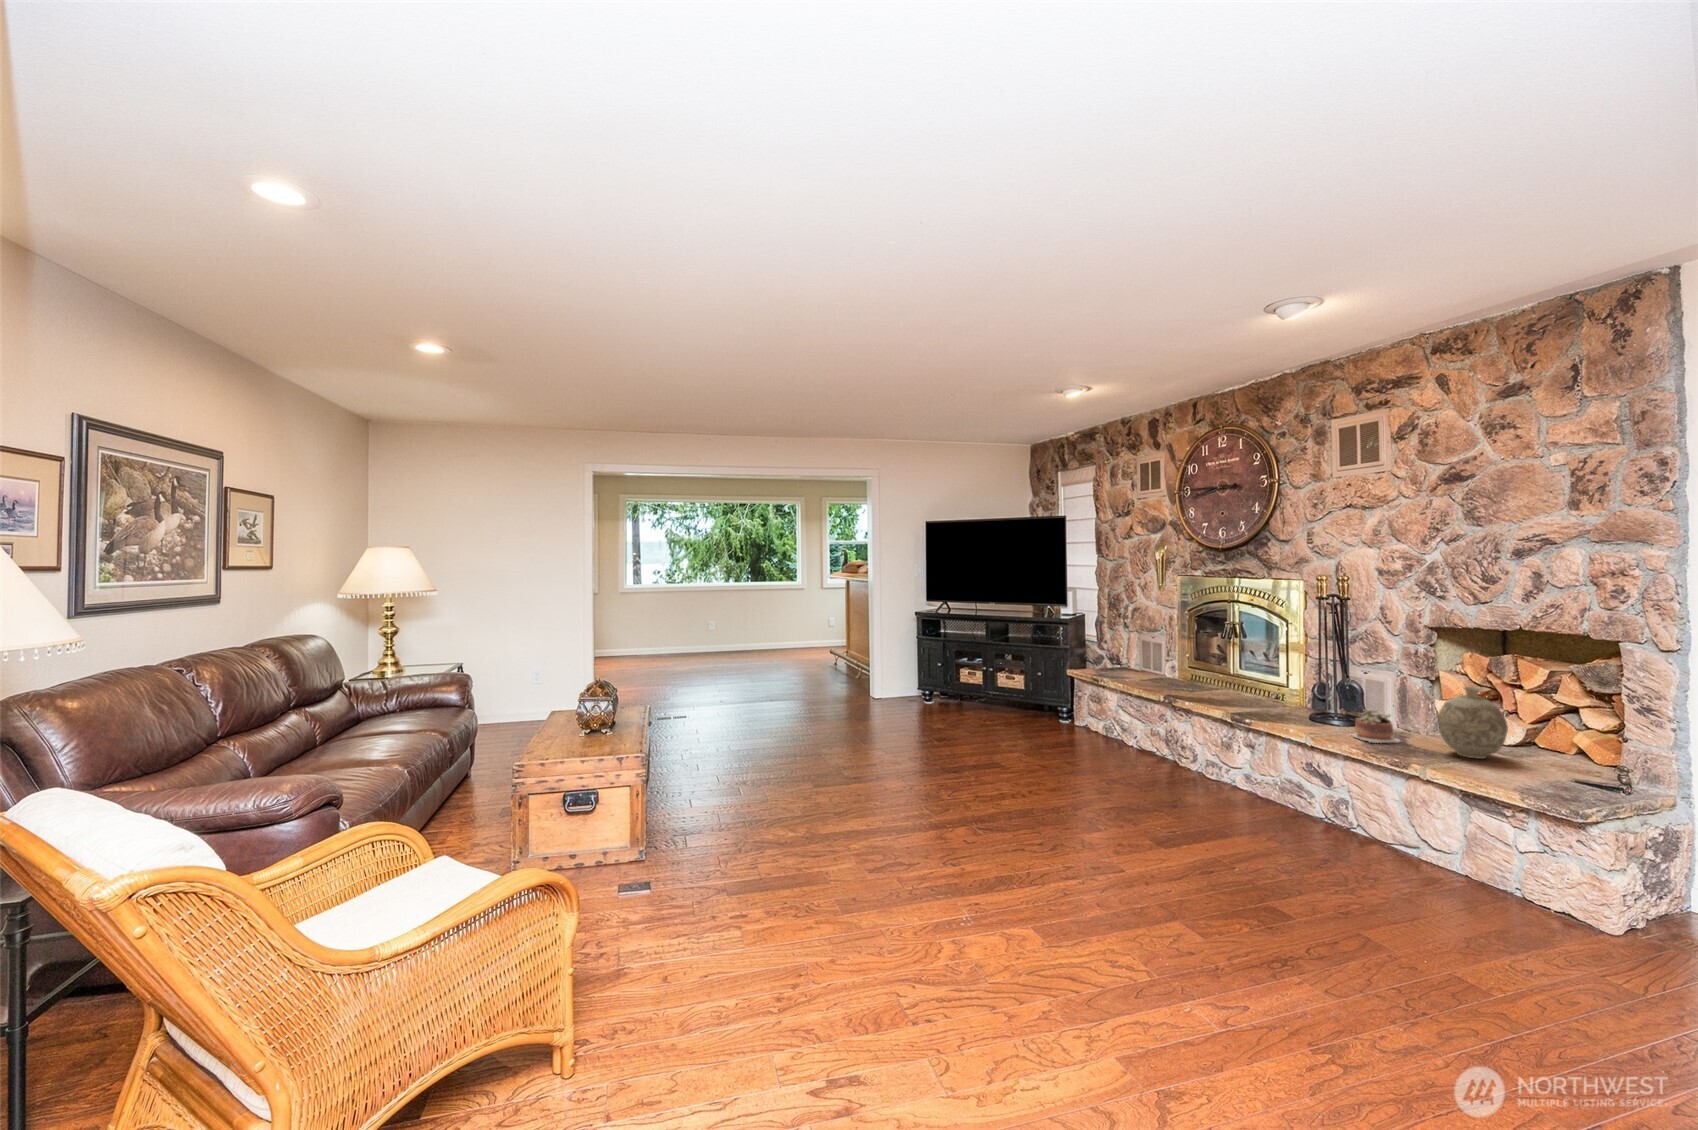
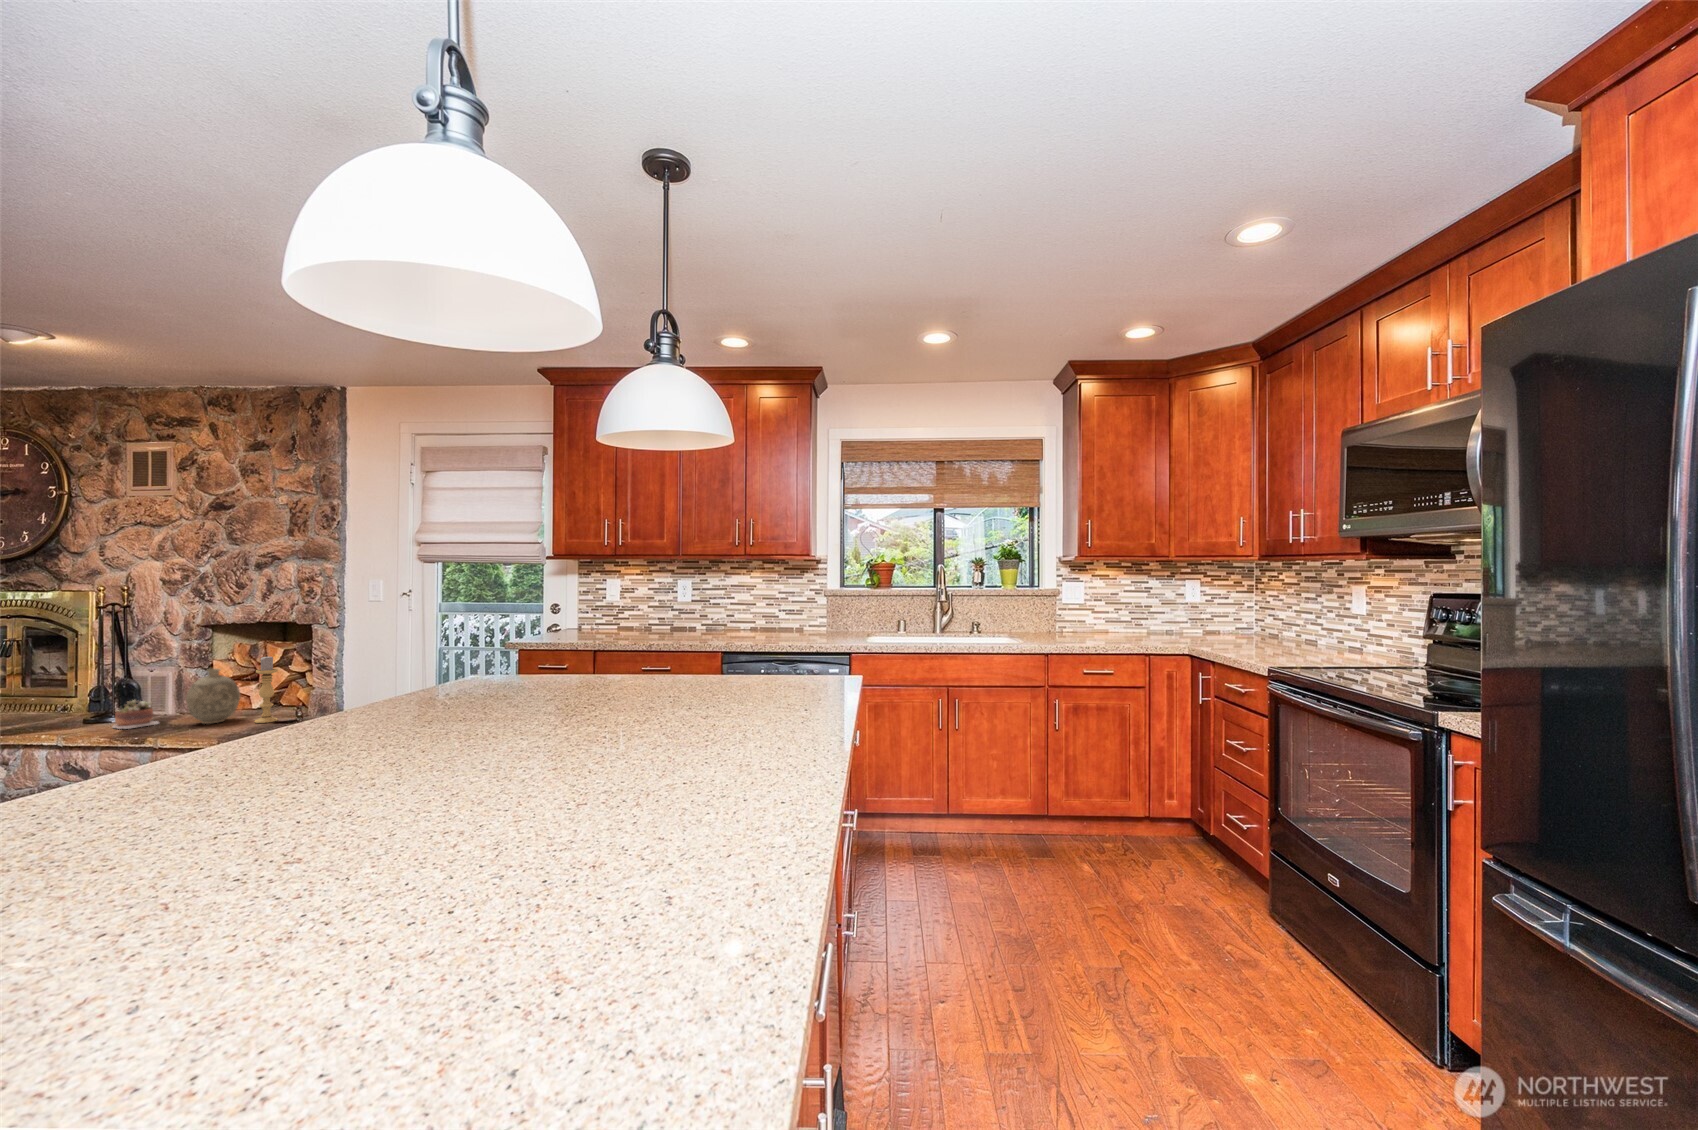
candle holder: none [1539,681,1574,777] -> present [255,656,278,723]

